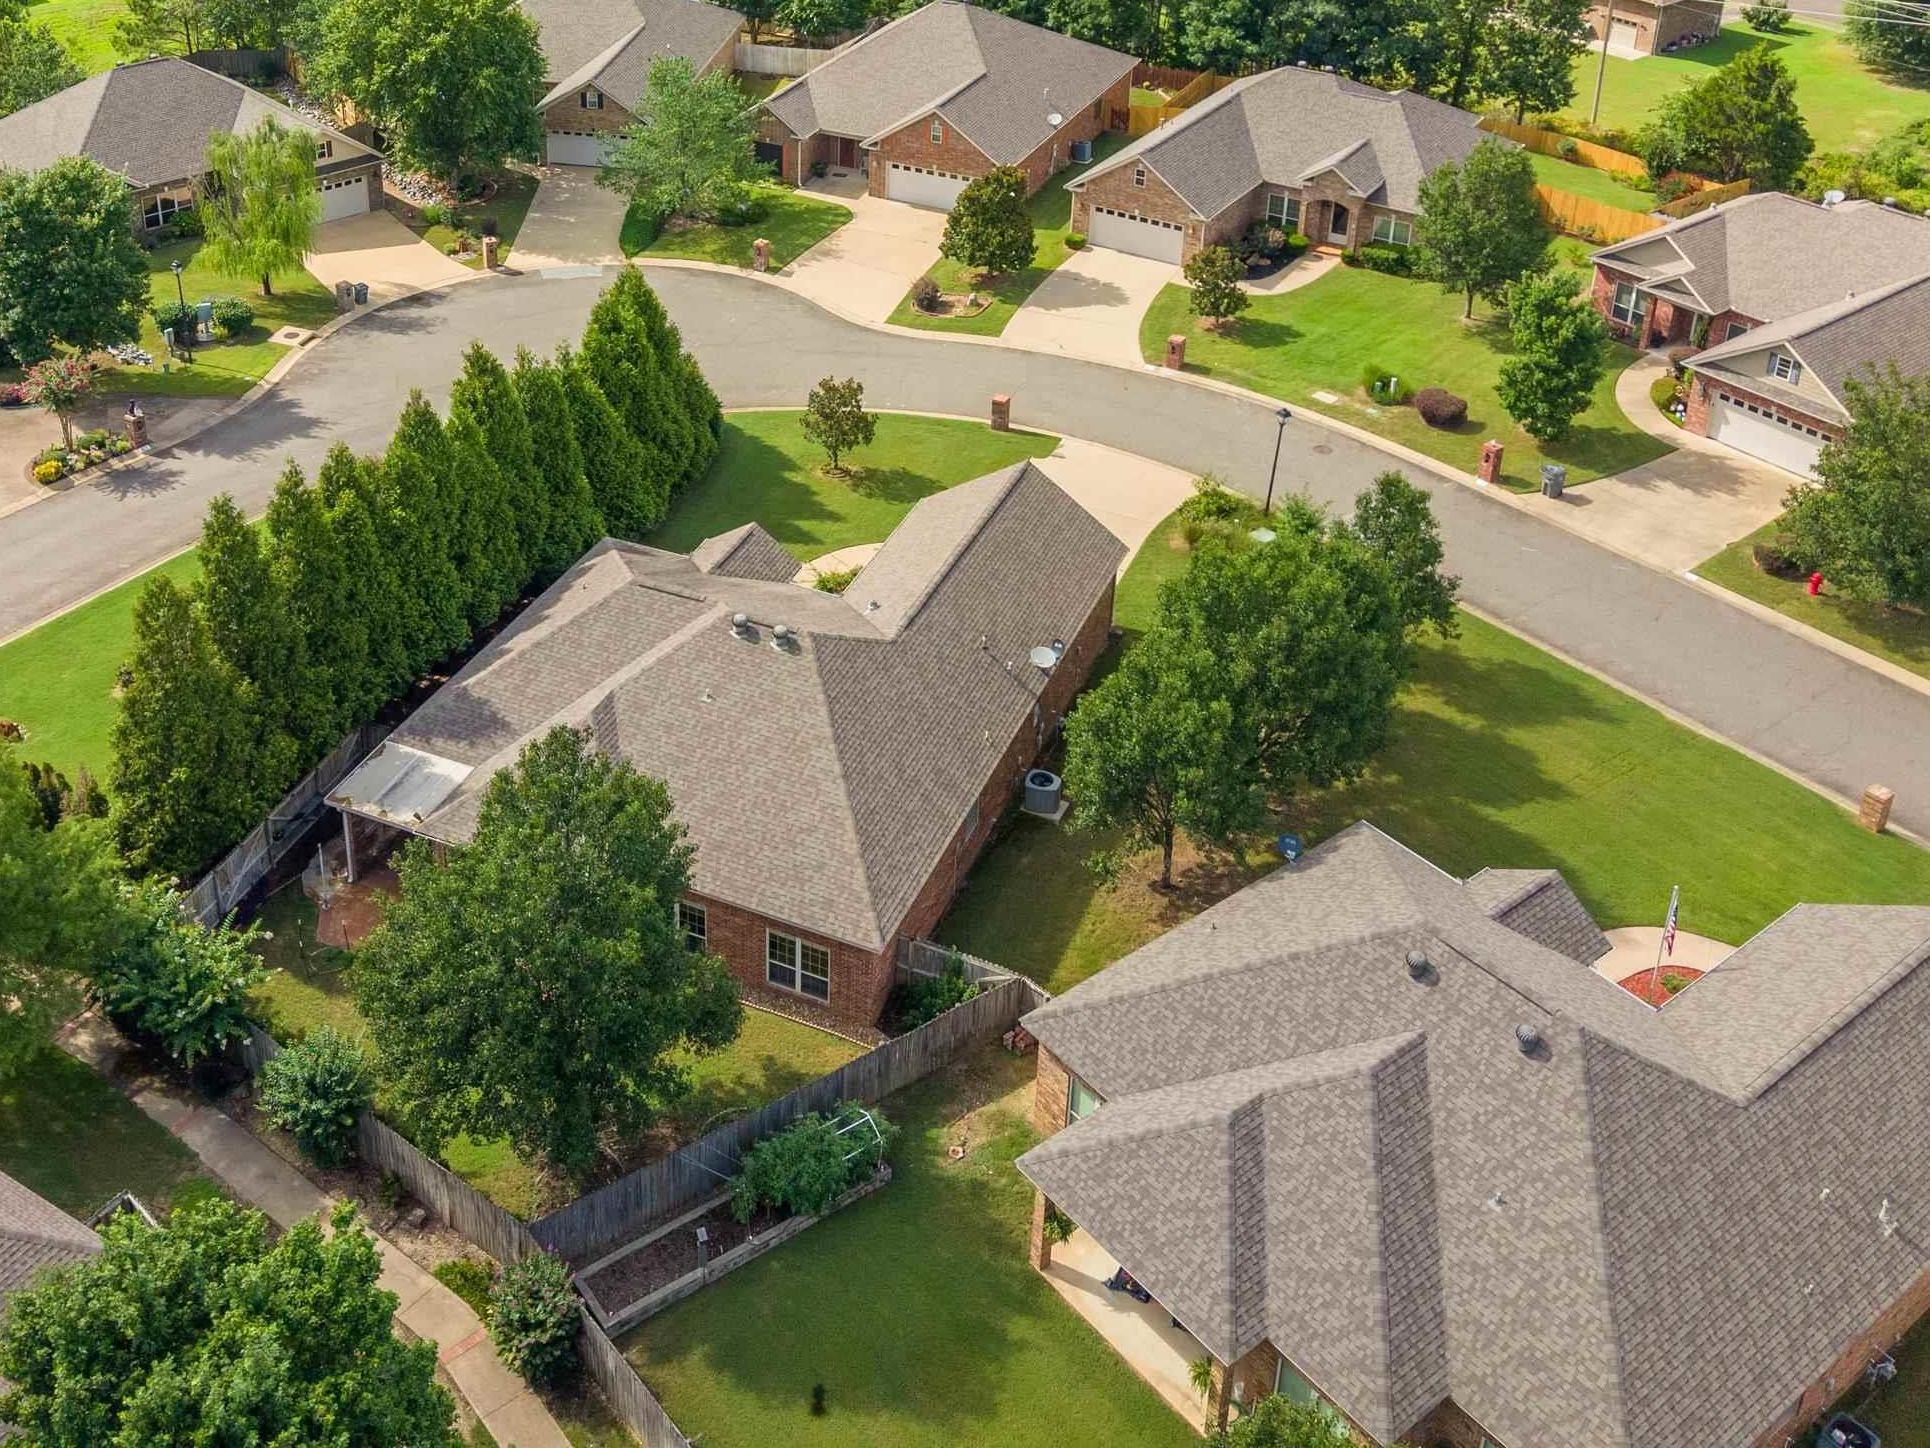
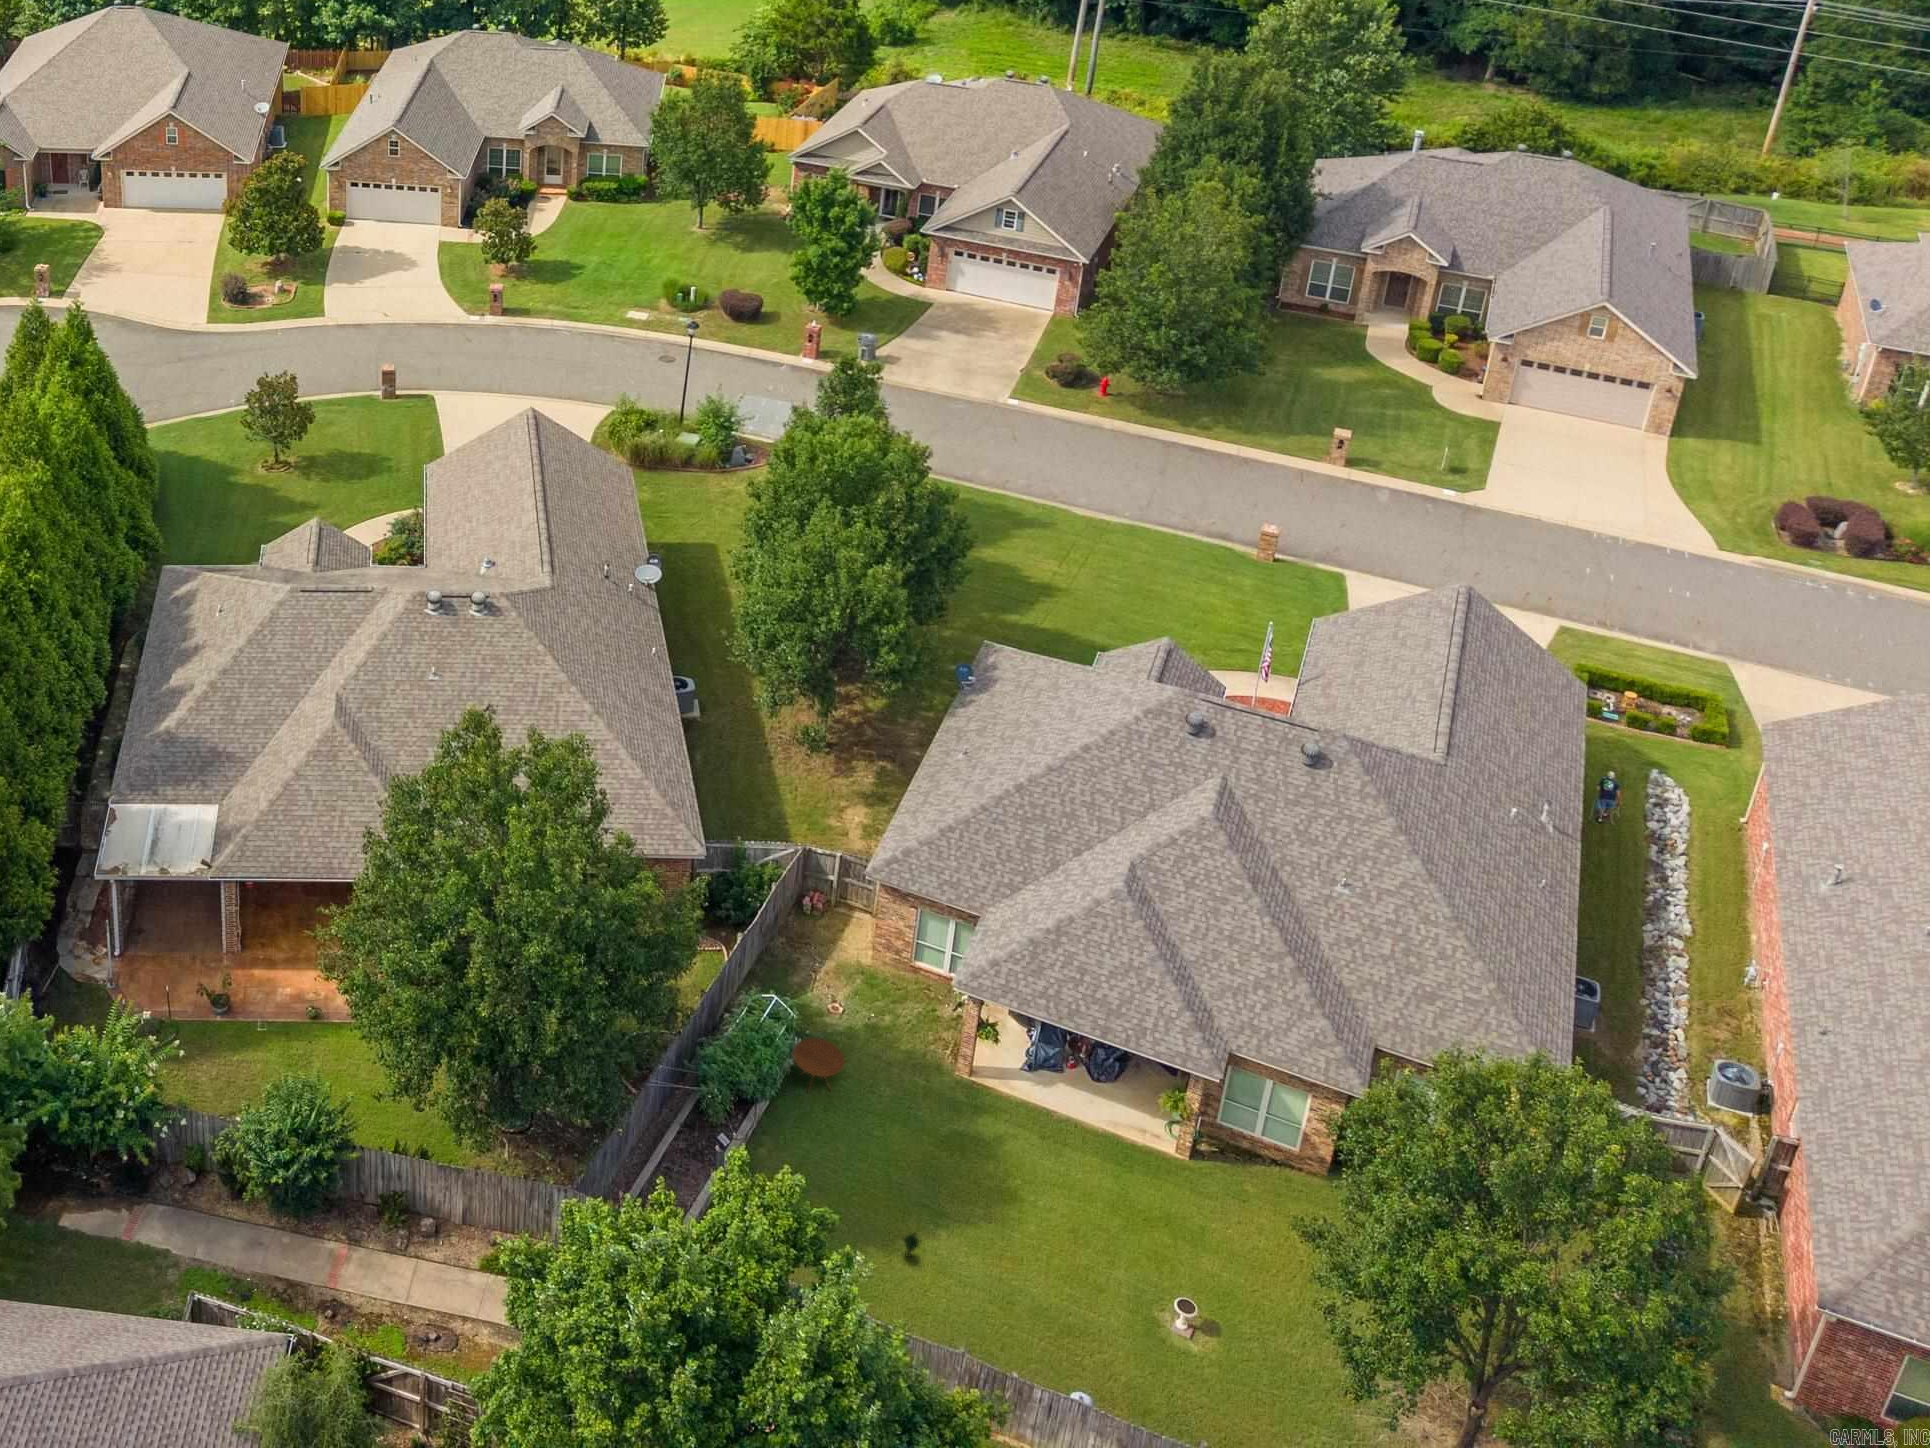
round table: none [846,1160,900,1222] -> present [793,1038,845,1080]

